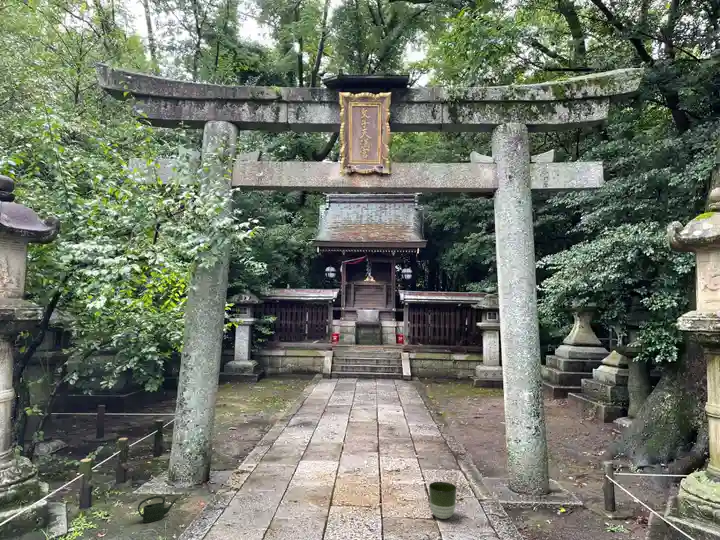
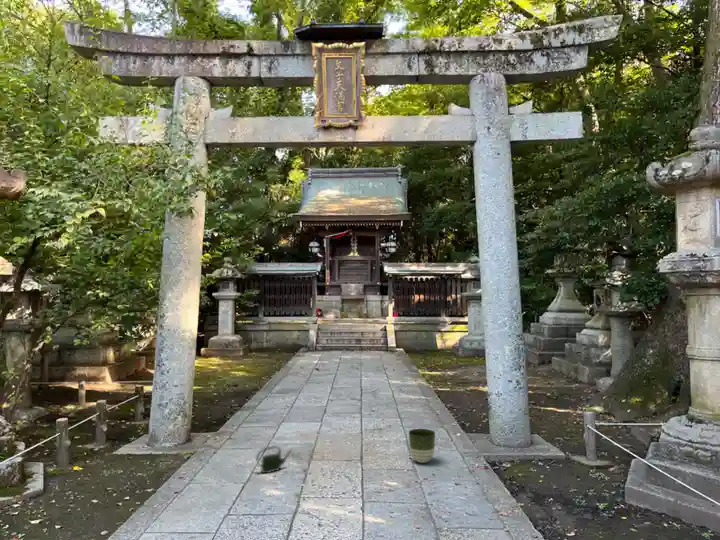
watering can: present [138,496,178,522] -> present [256,447,291,473]

